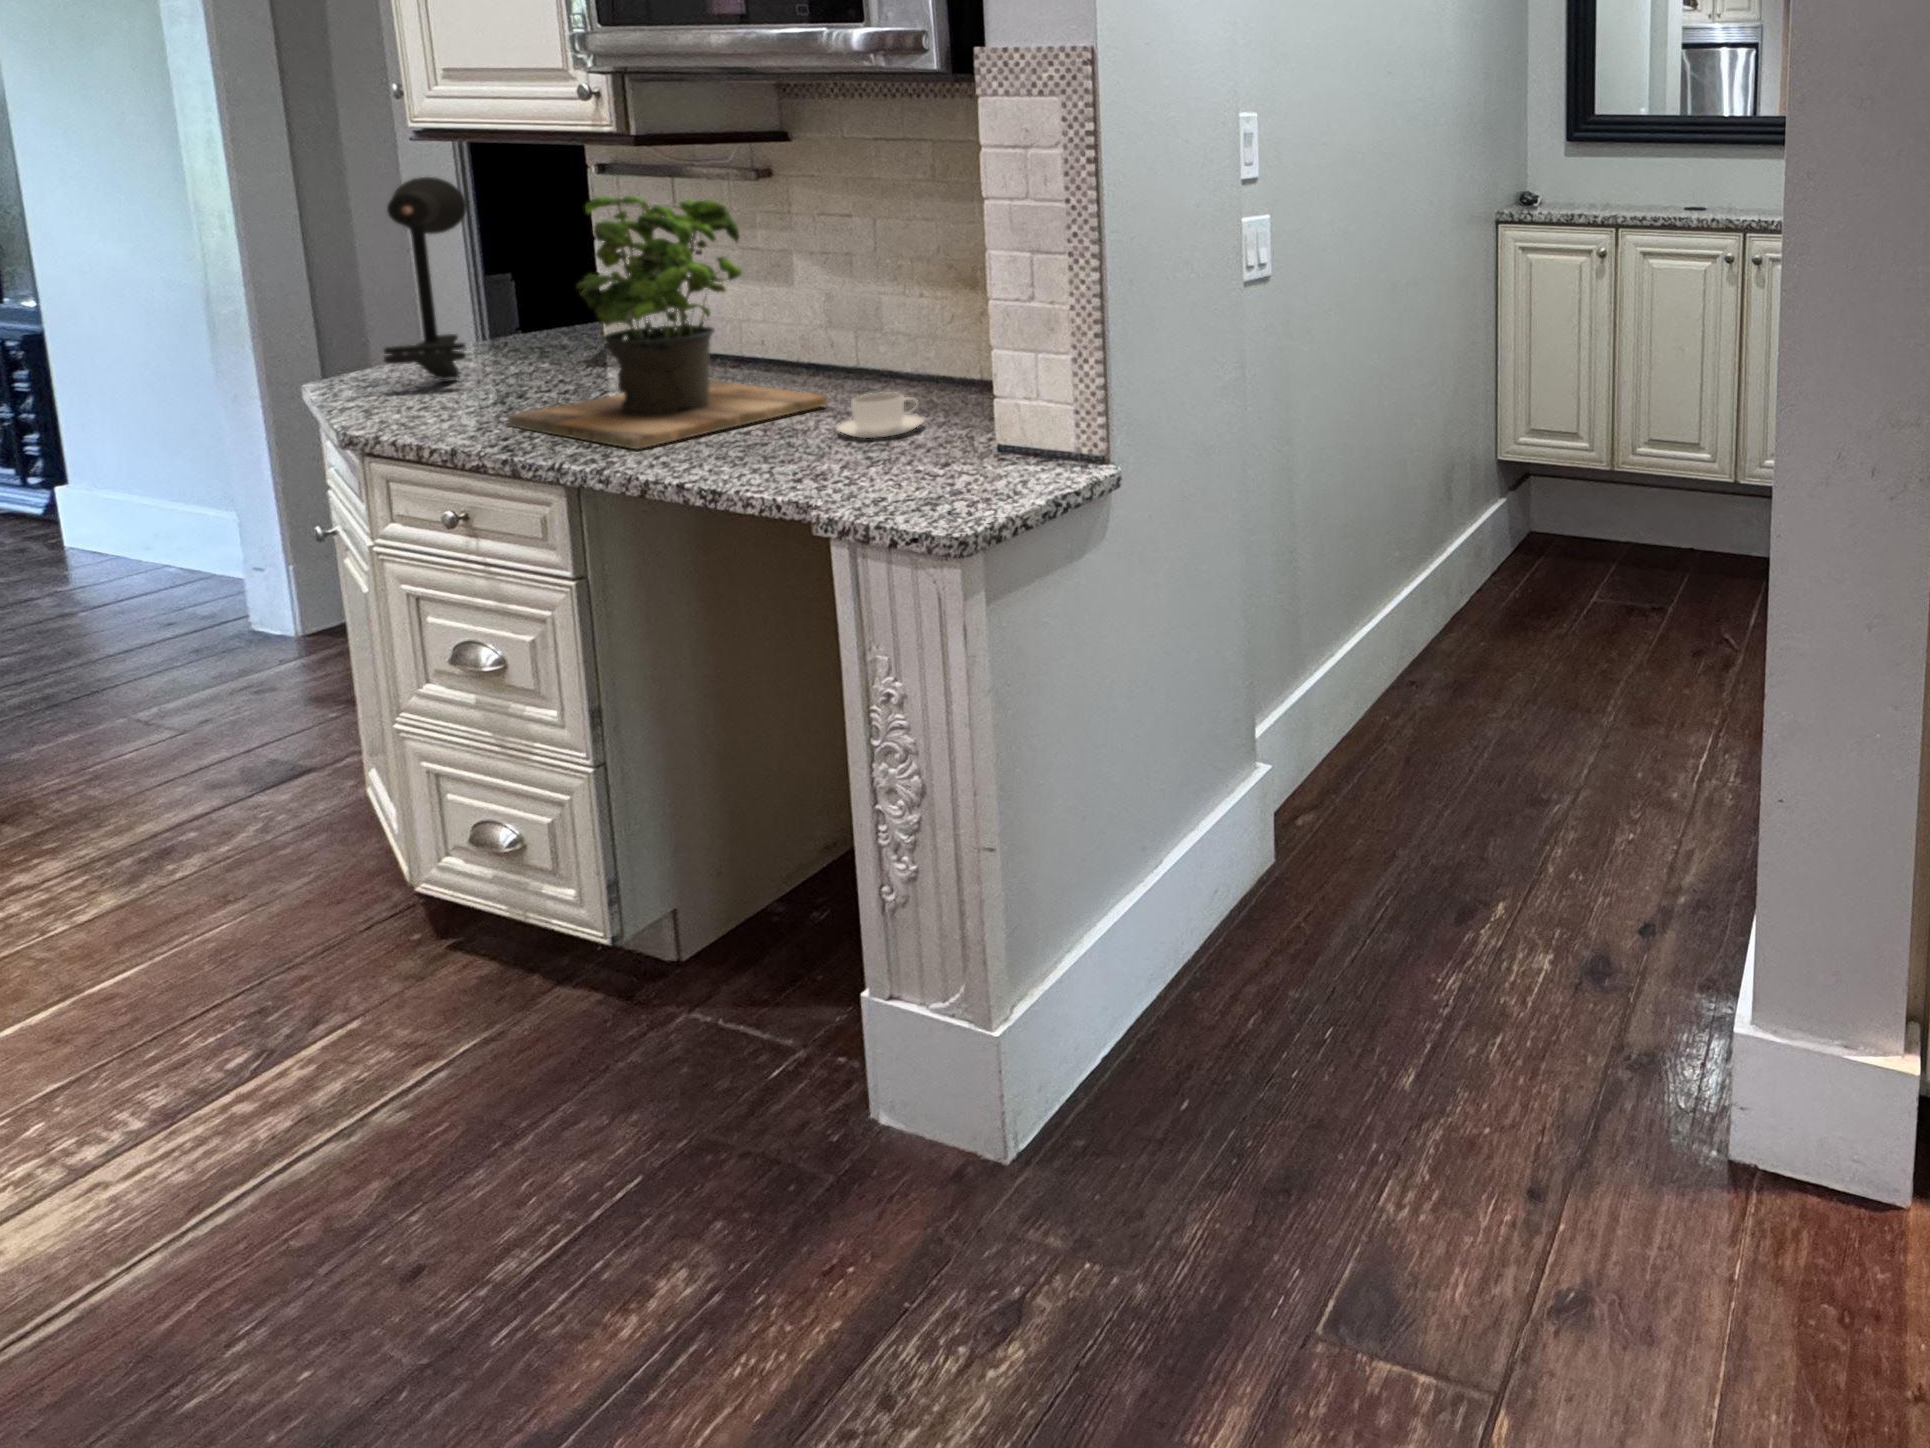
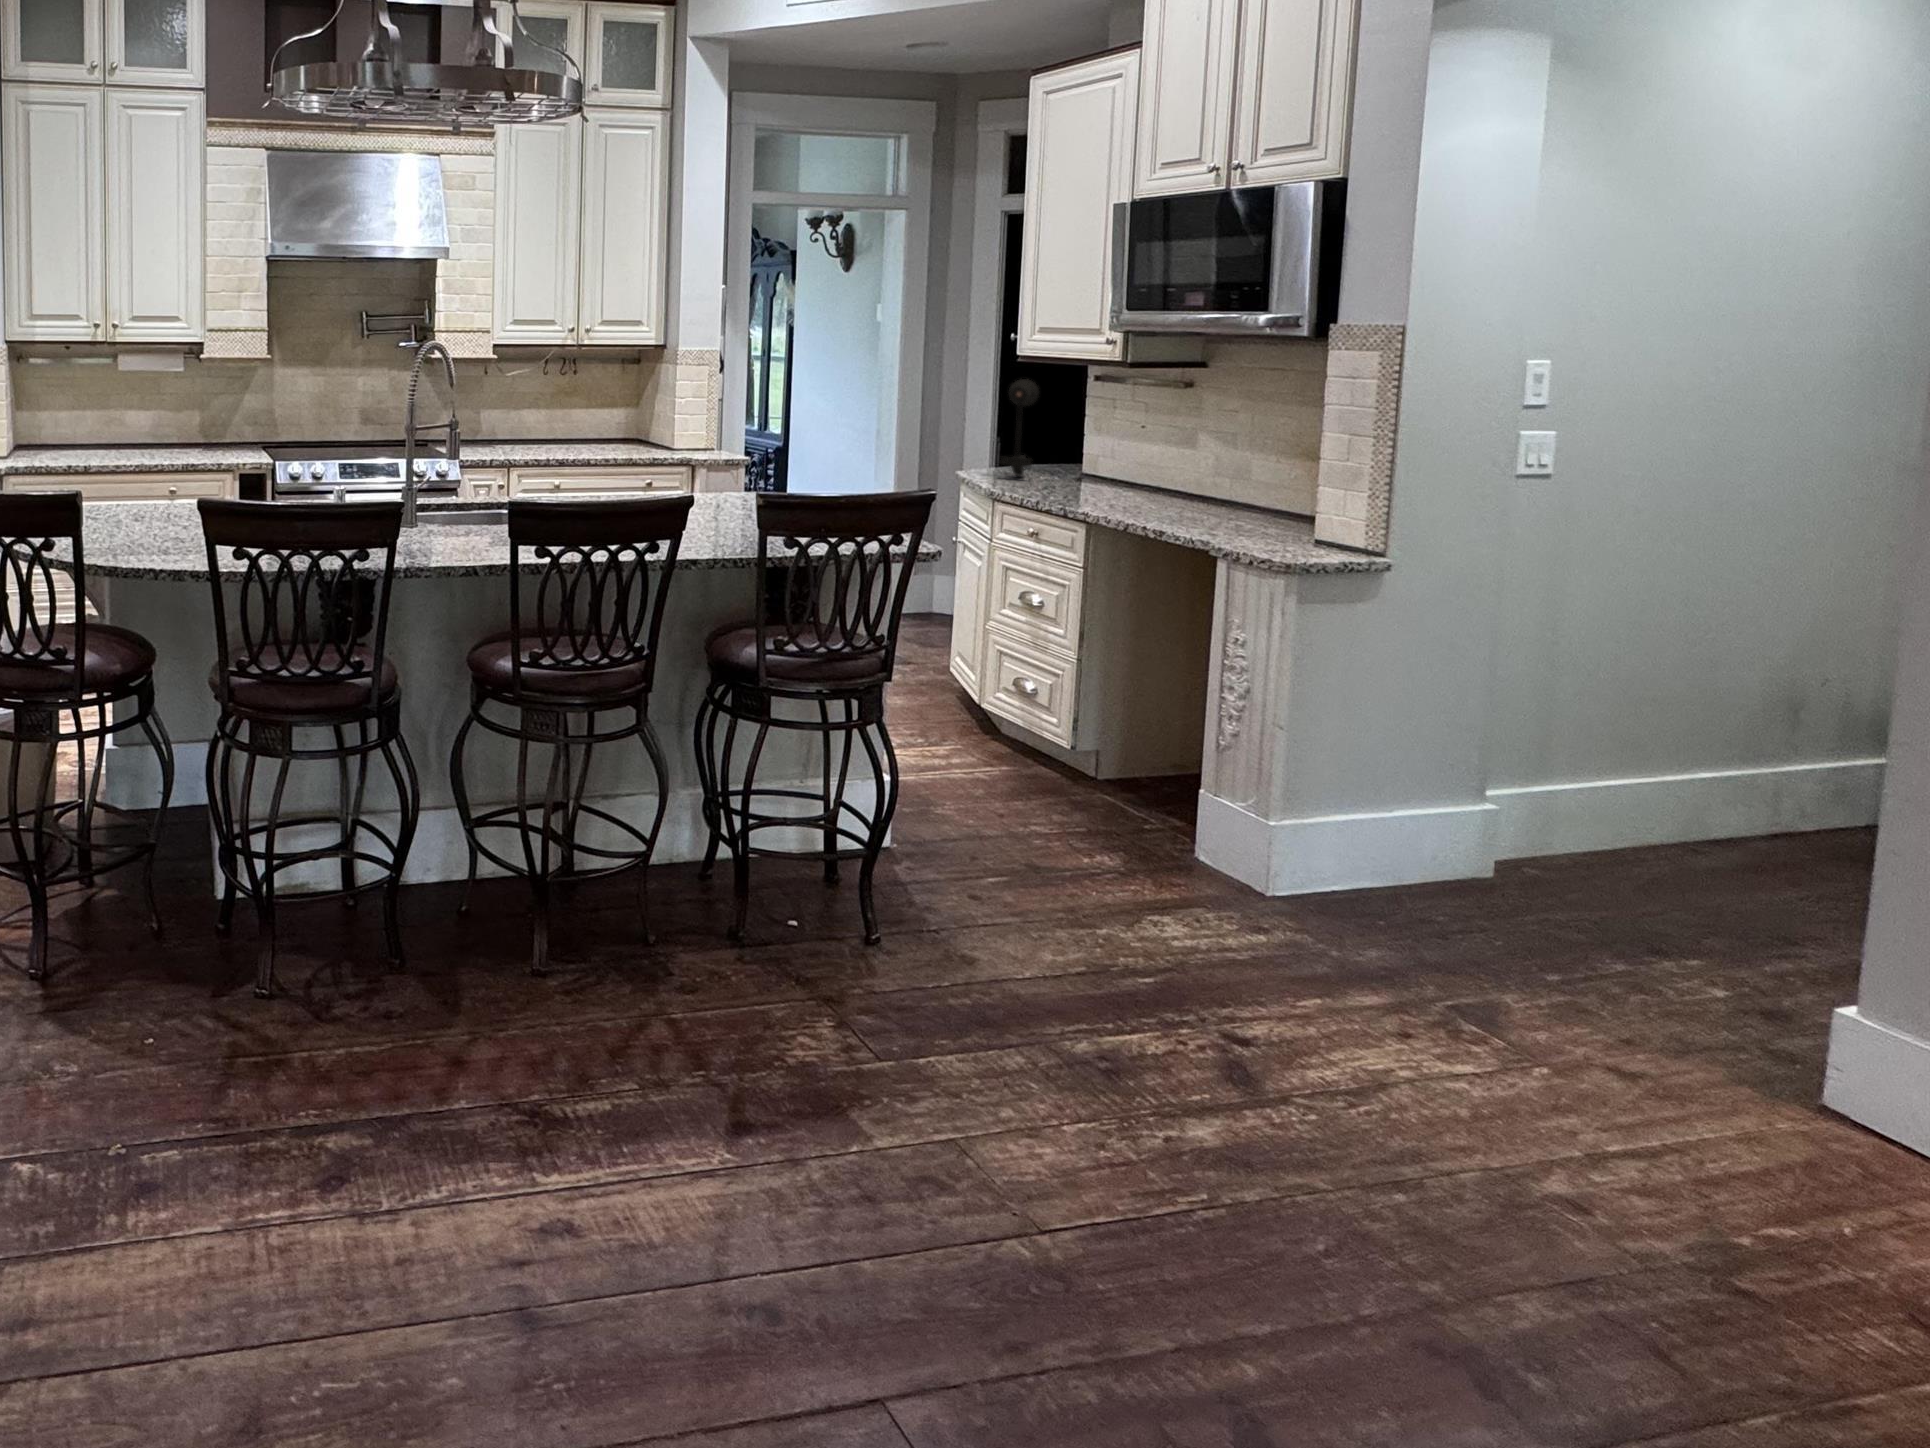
potted plant: present [508,196,827,449] -> none [1058,392,1215,511]
coffee cup: present [837,392,924,438] -> none [1221,504,1272,527]

